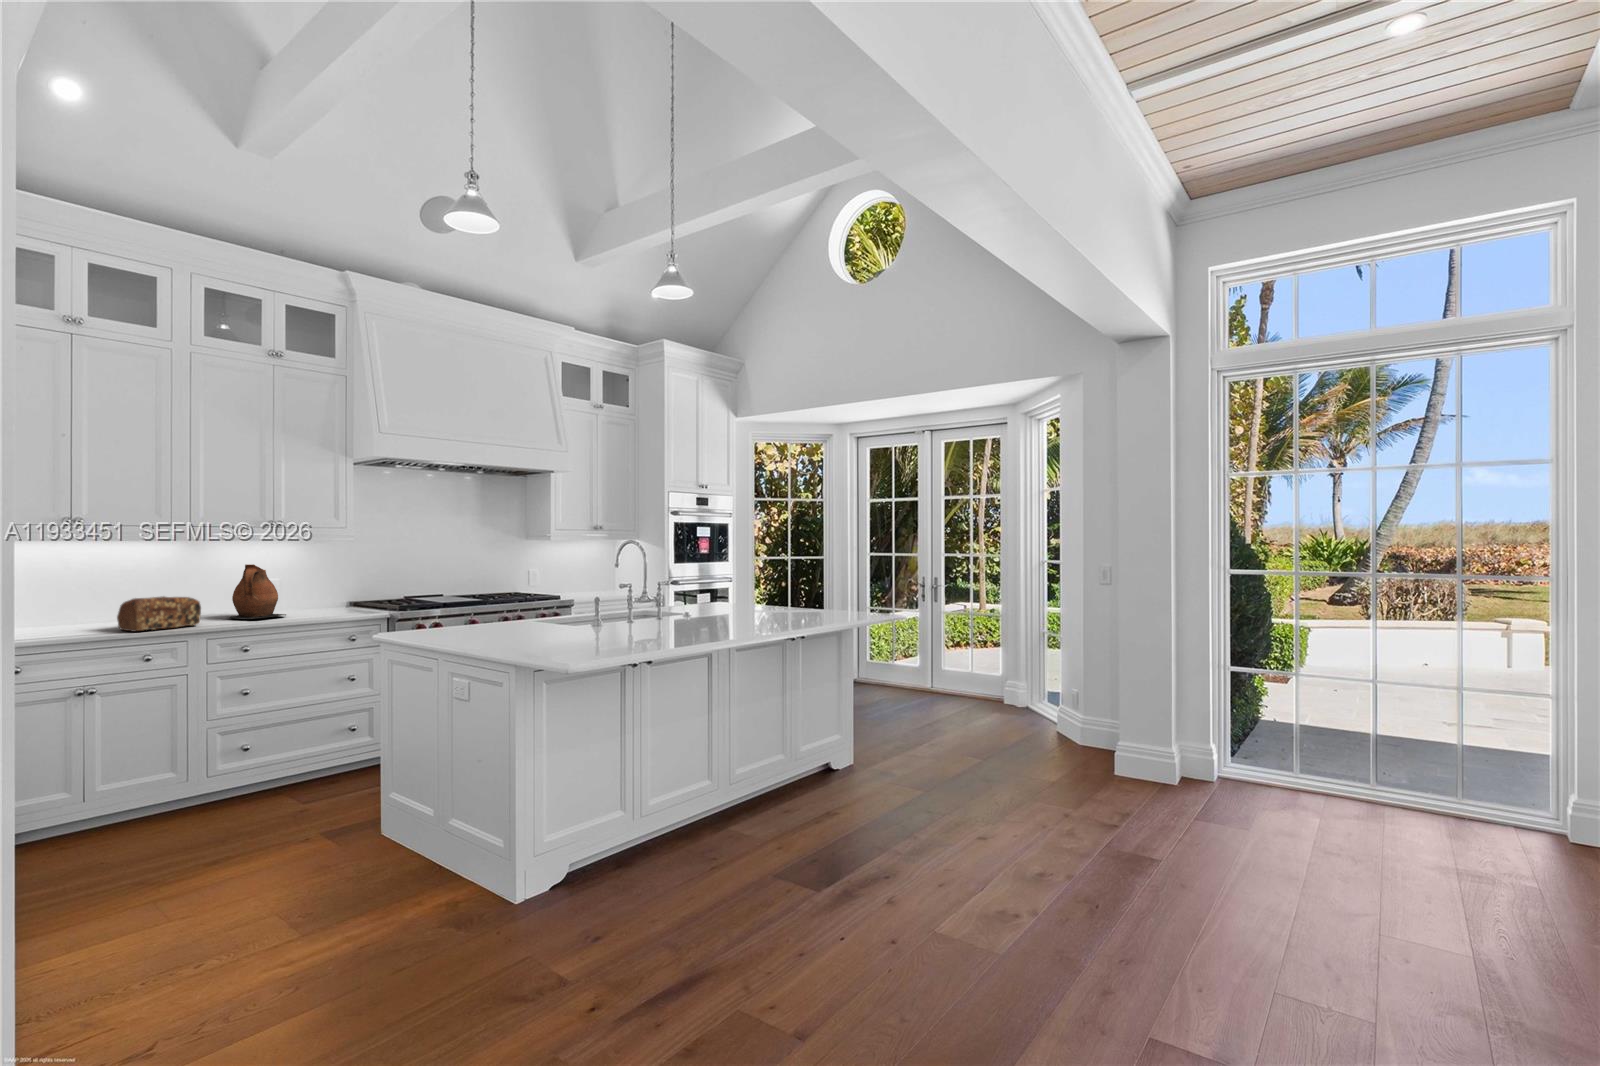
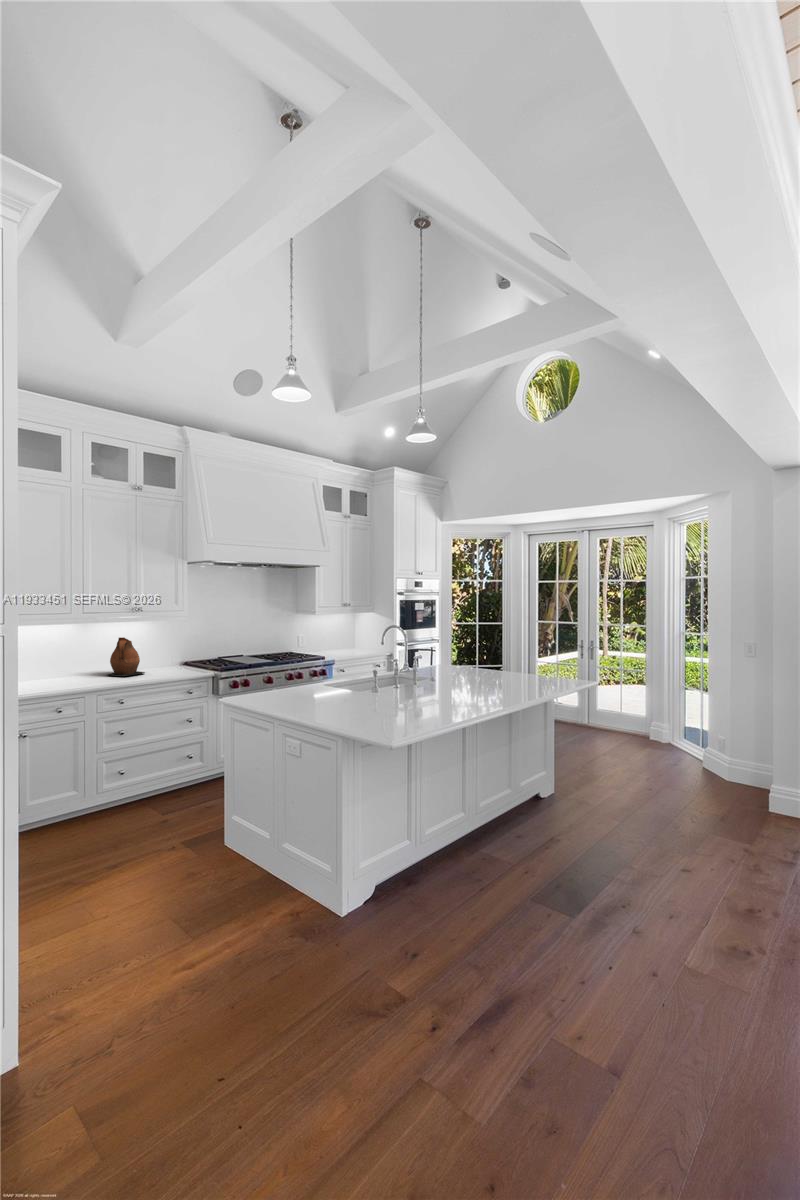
bread loaf: present [117,596,201,631] -> none [39,661,92,687]

